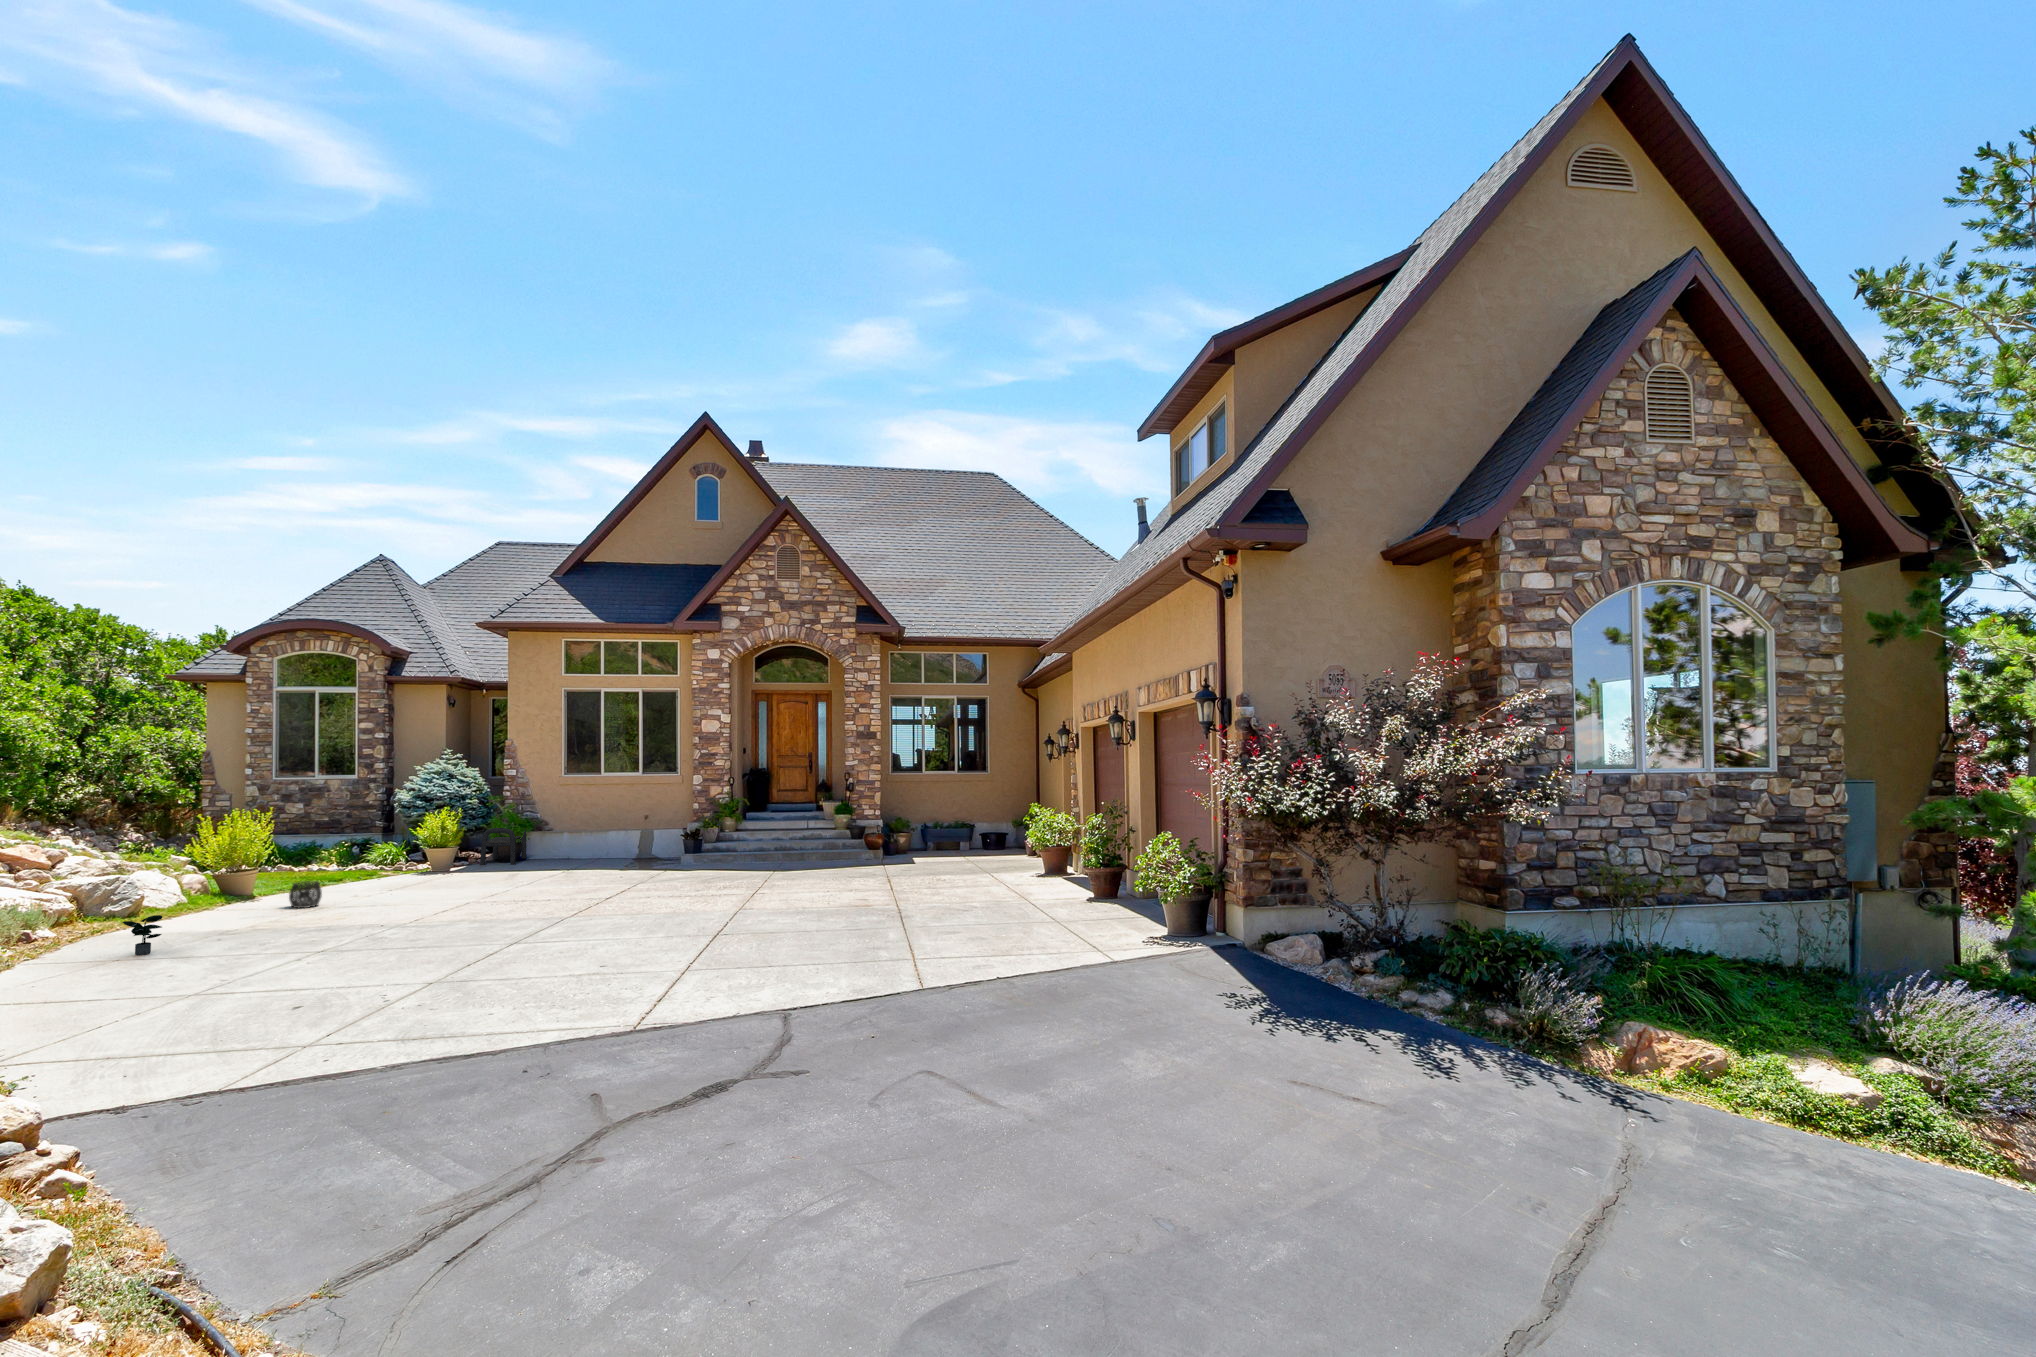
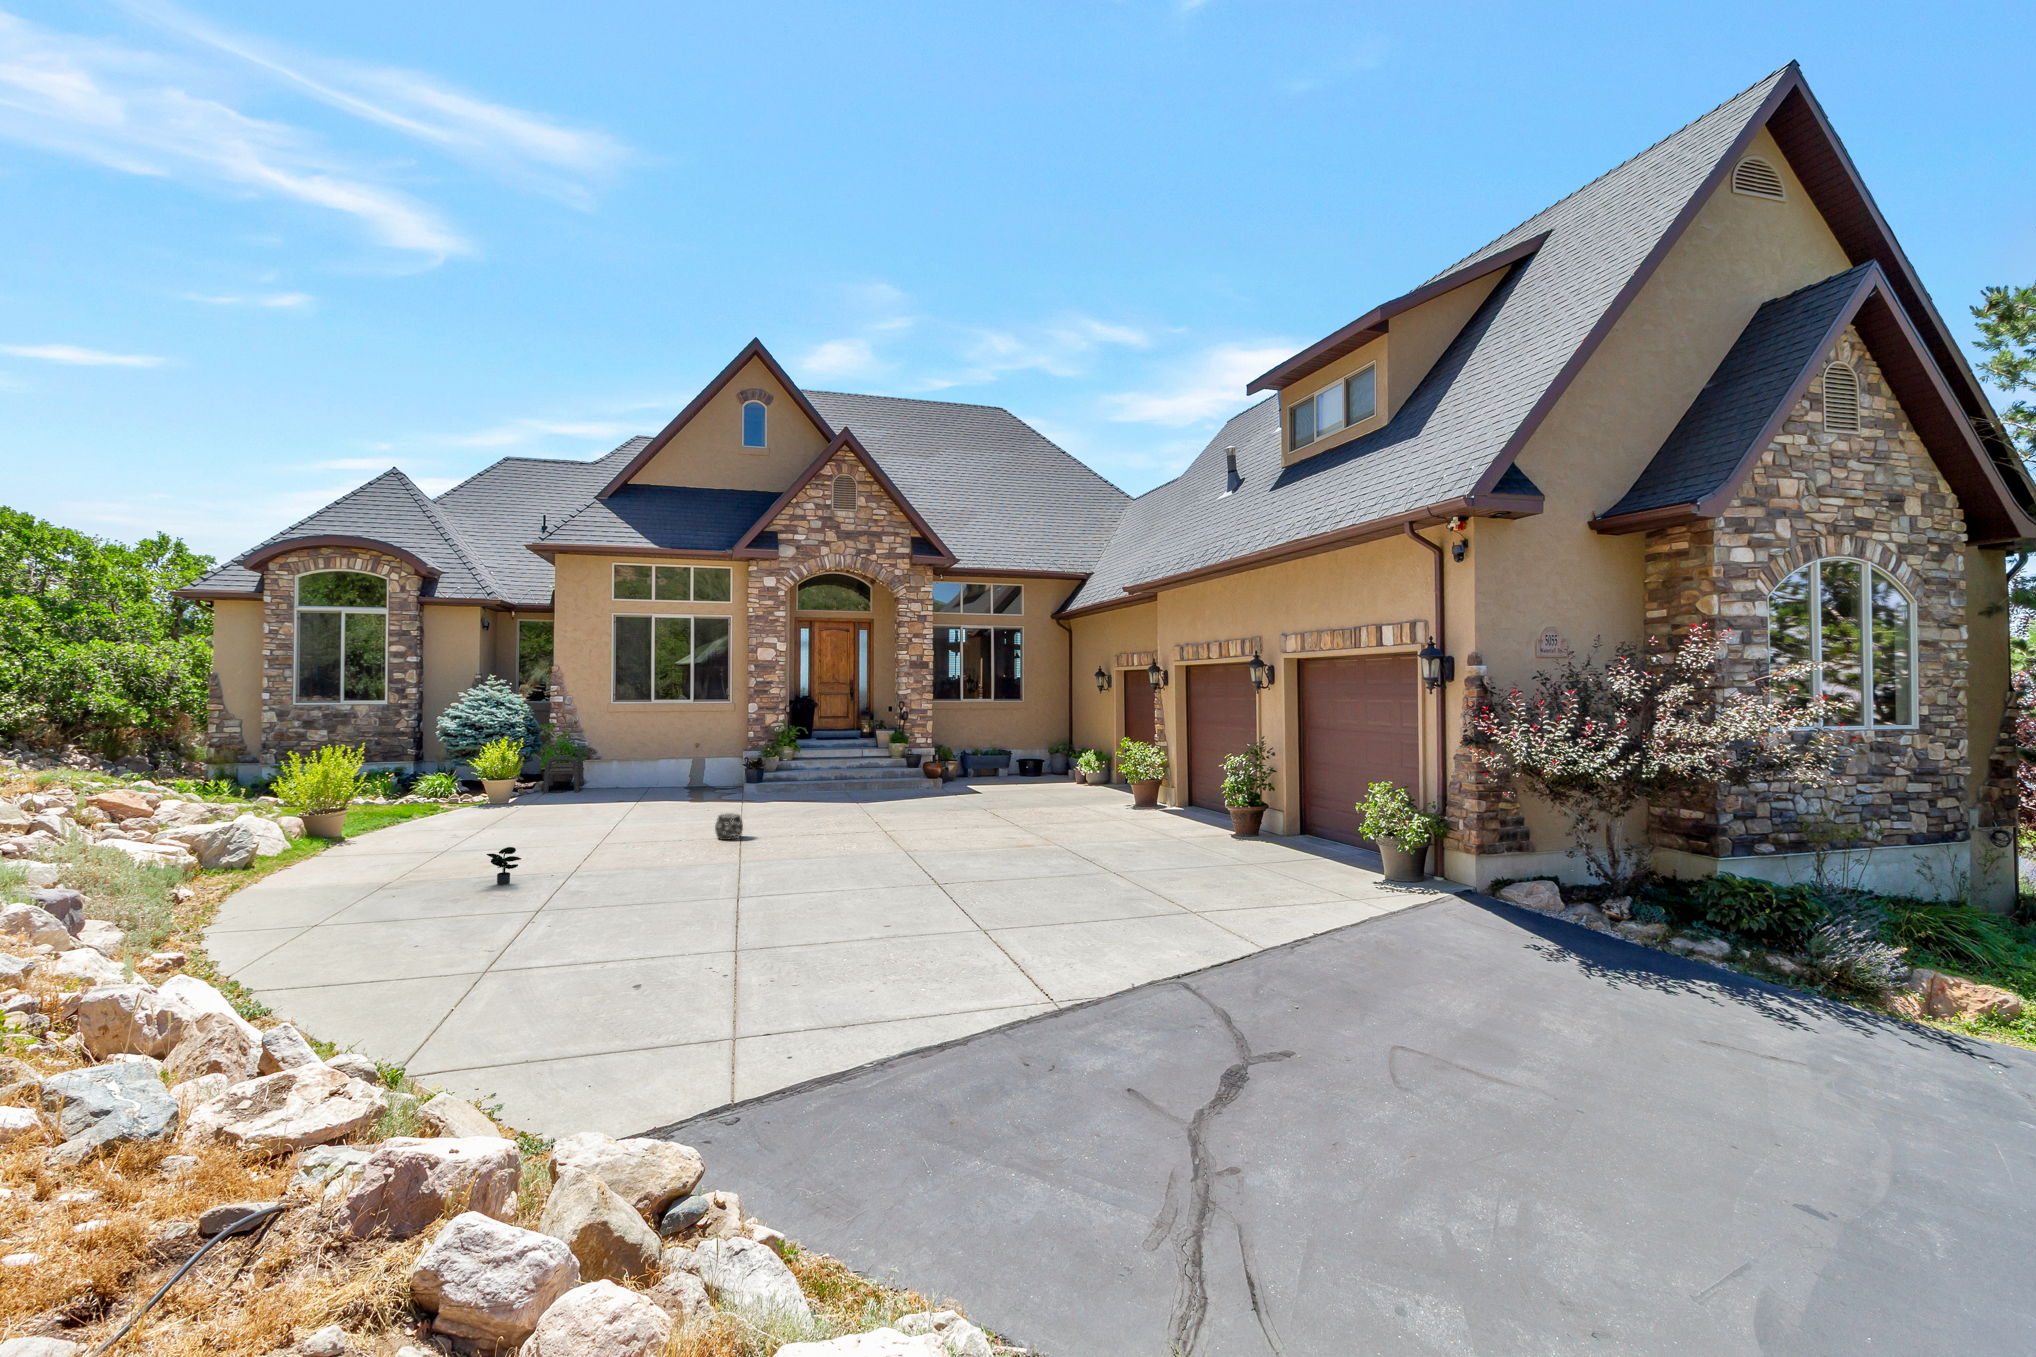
woven basket: present [289,881,322,908] -> present [715,814,743,840]
potted plant: present [123,915,162,955] -> present [487,847,521,884]

